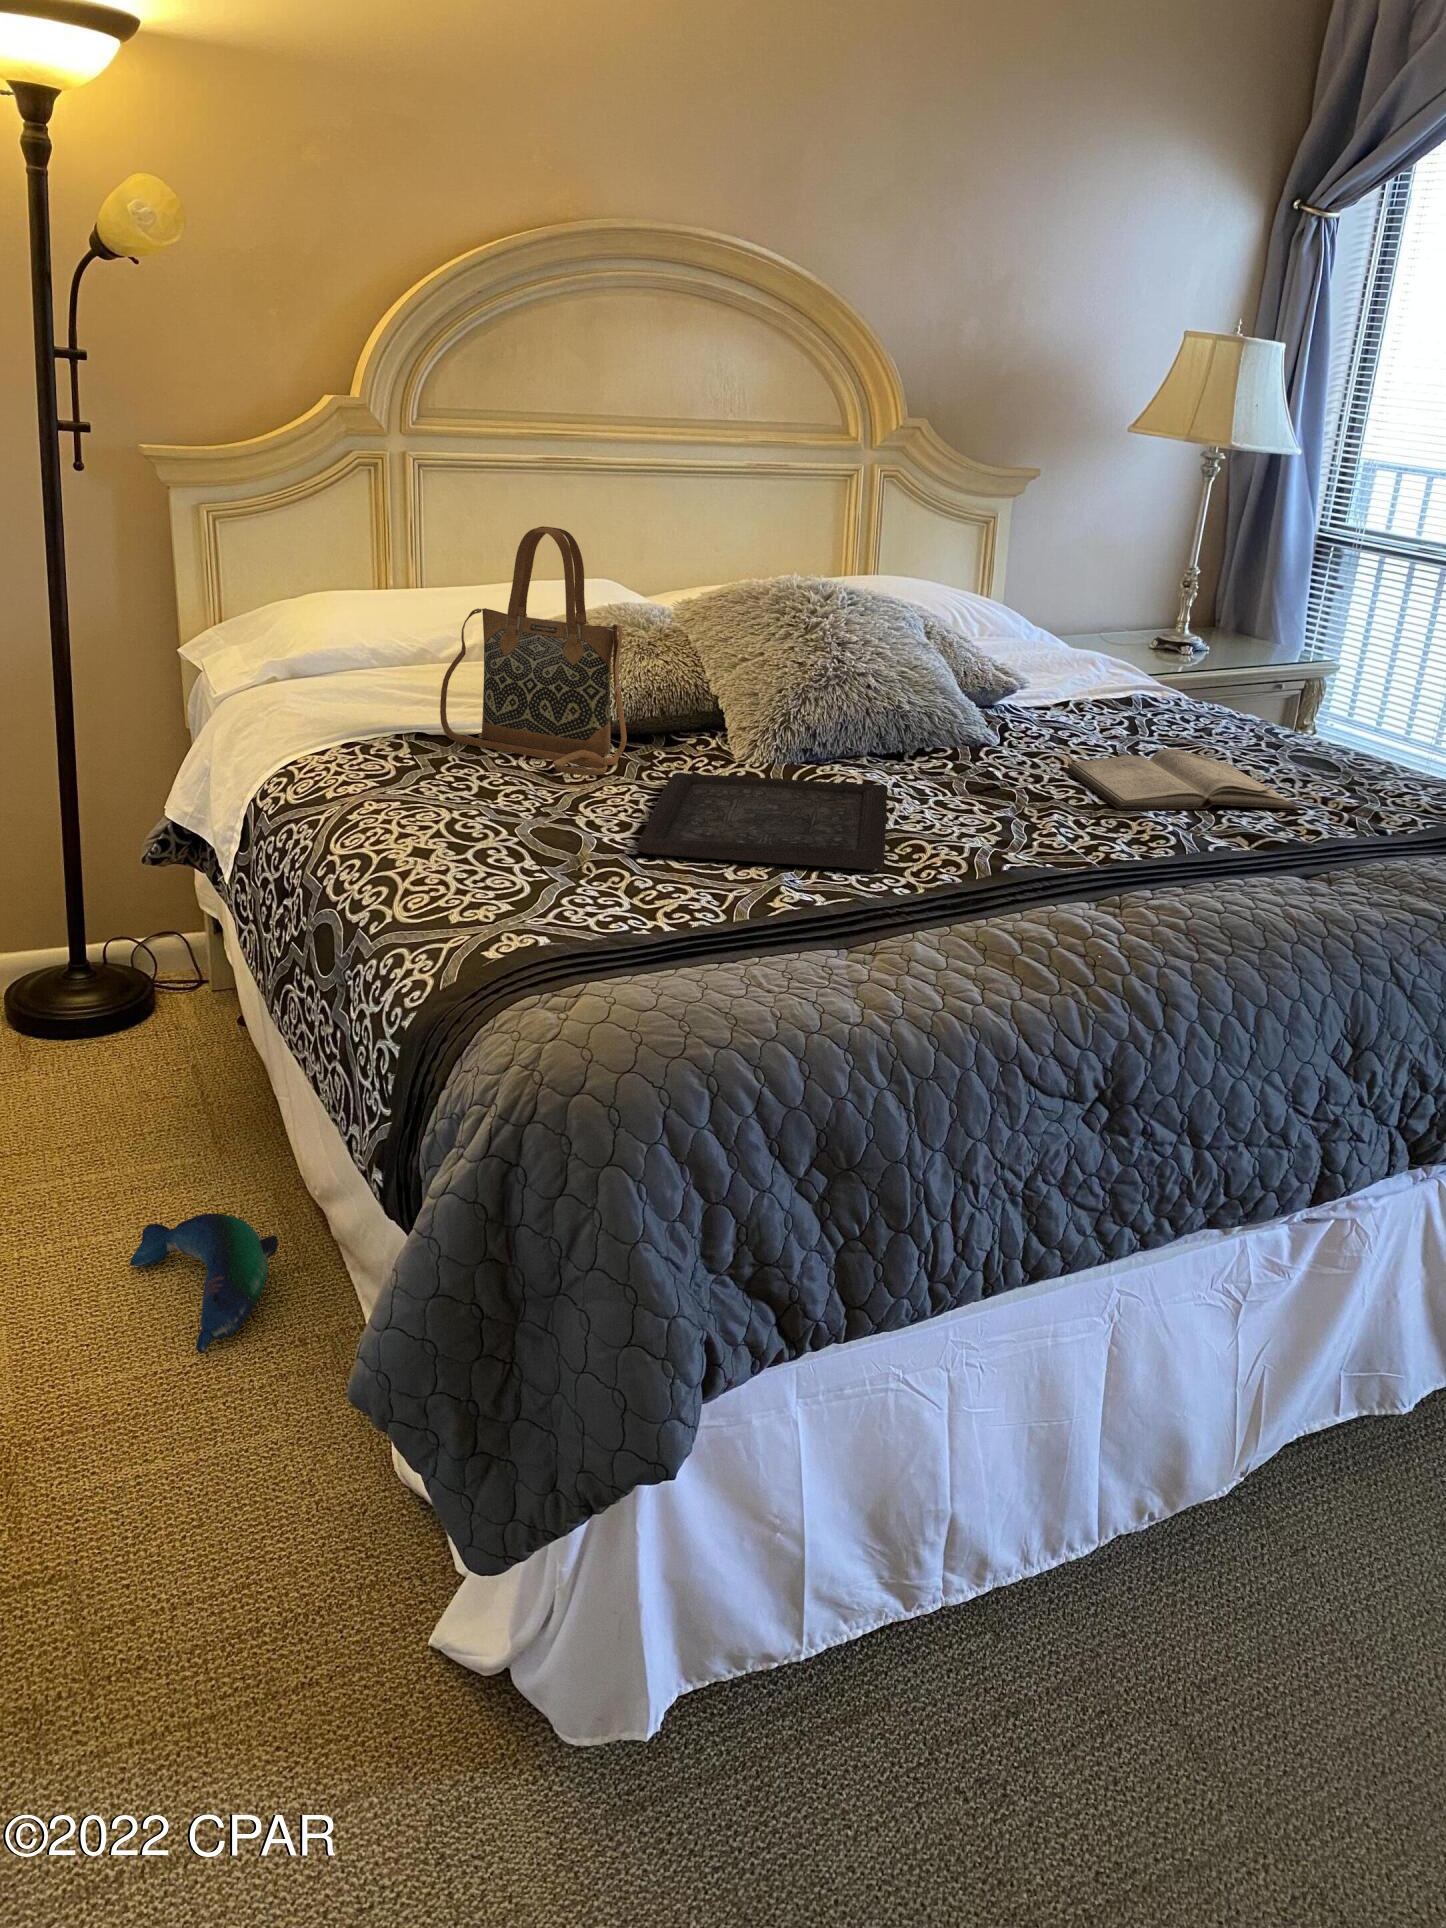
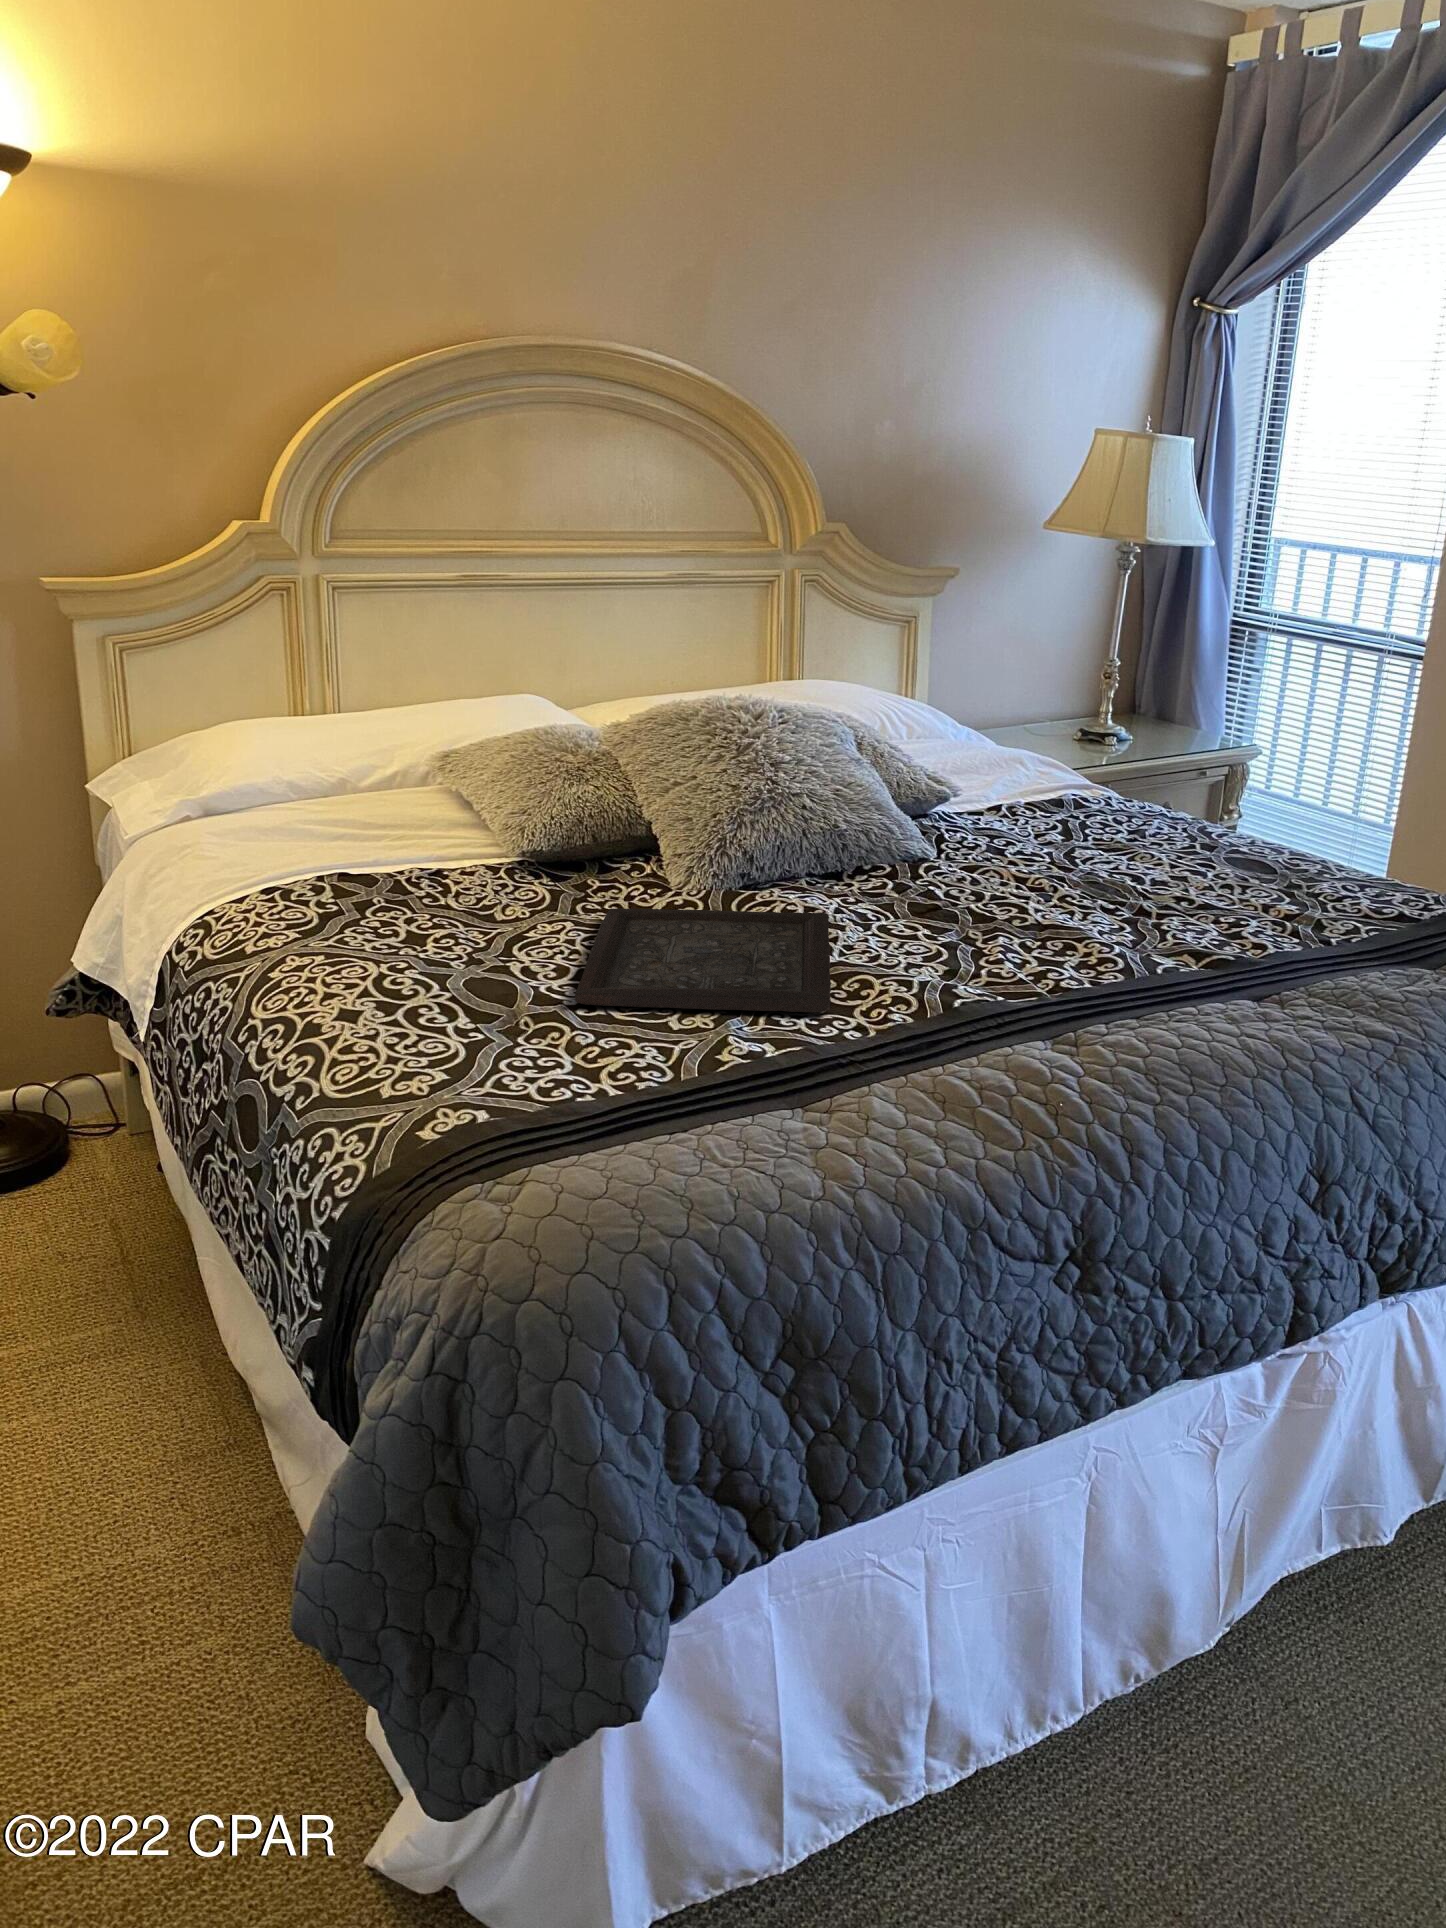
handbag: present [440,526,627,775] -> none [366,660,559,914]
diary: present [1065,749,1298,809] -> none [1005,859,1240,928]
plush toy: present [130,1213,278,1353] -> none [51,1393,210,1553]

